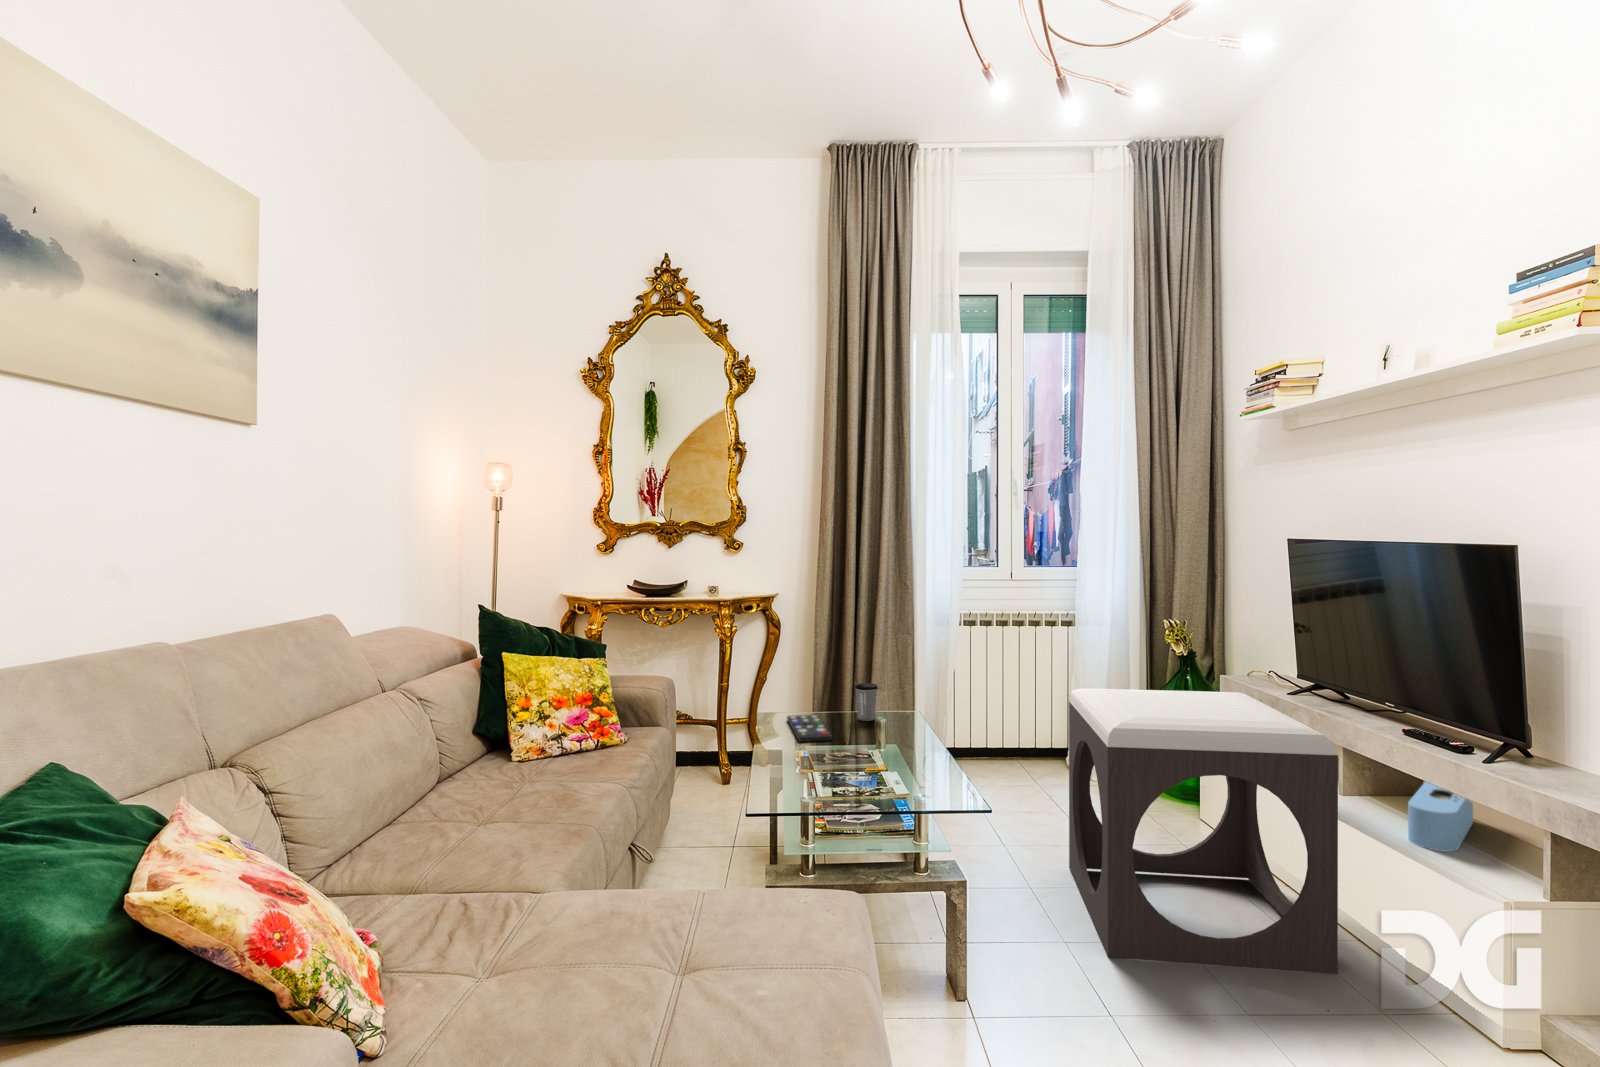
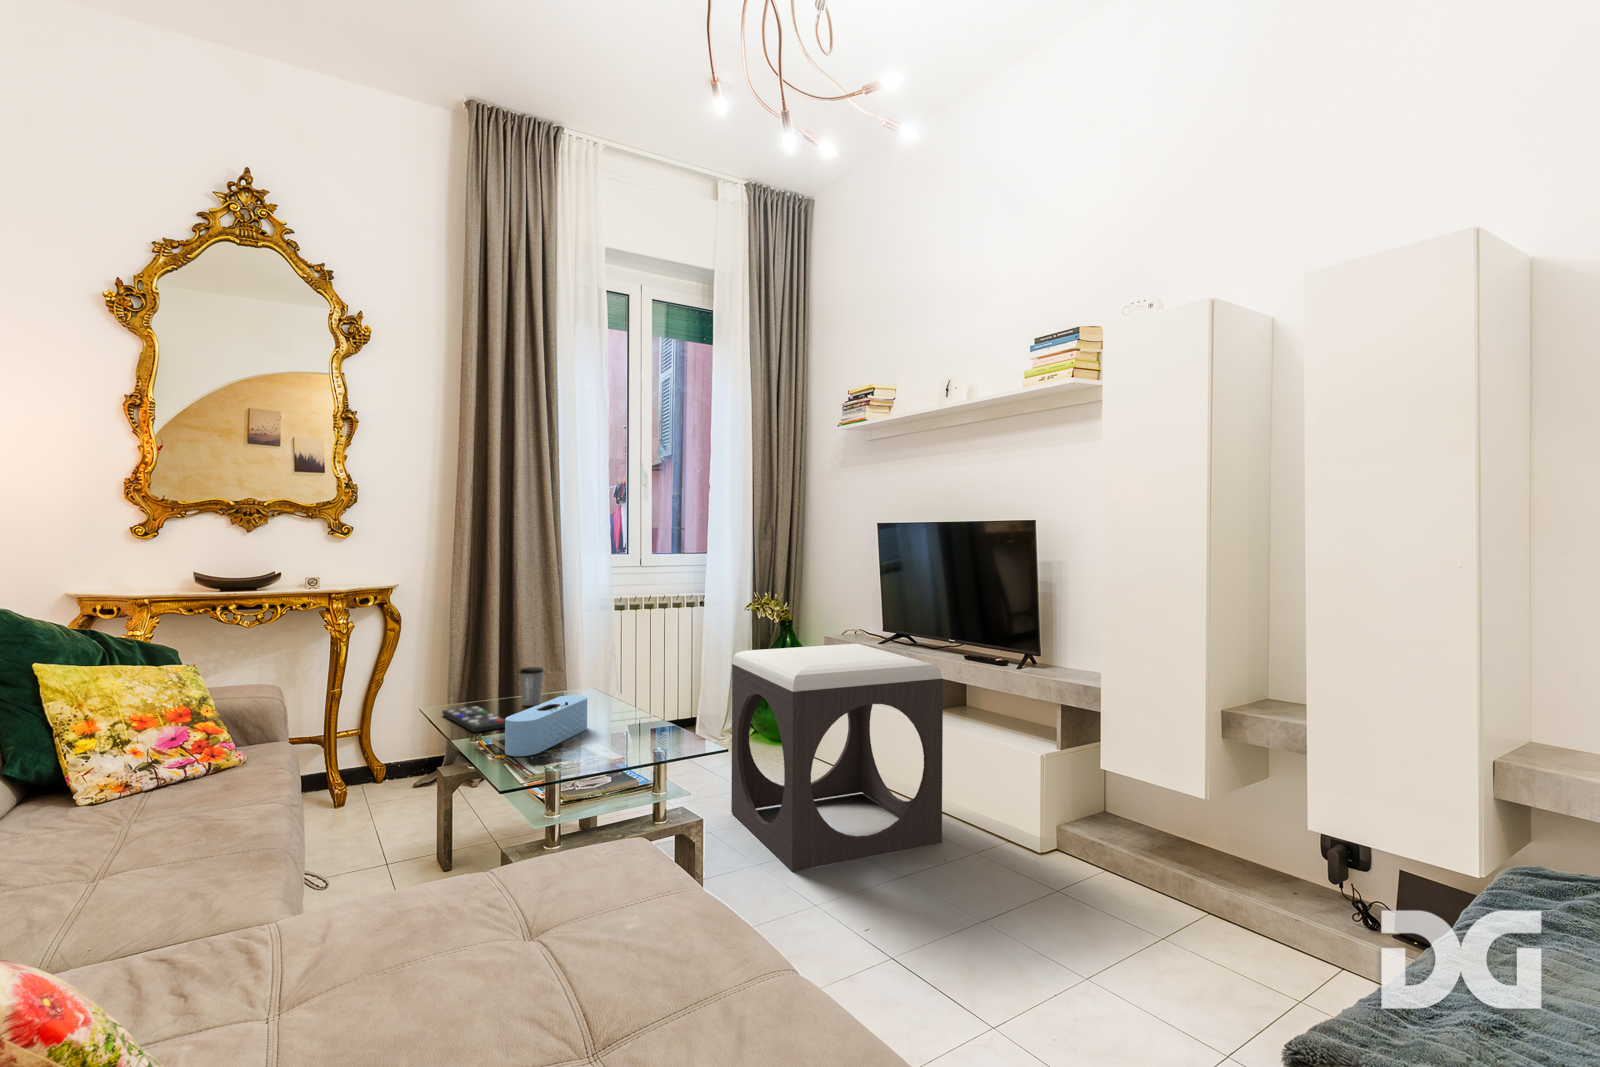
speaker: present [1408,782,1473,852] -> present [505,695,587,756]

